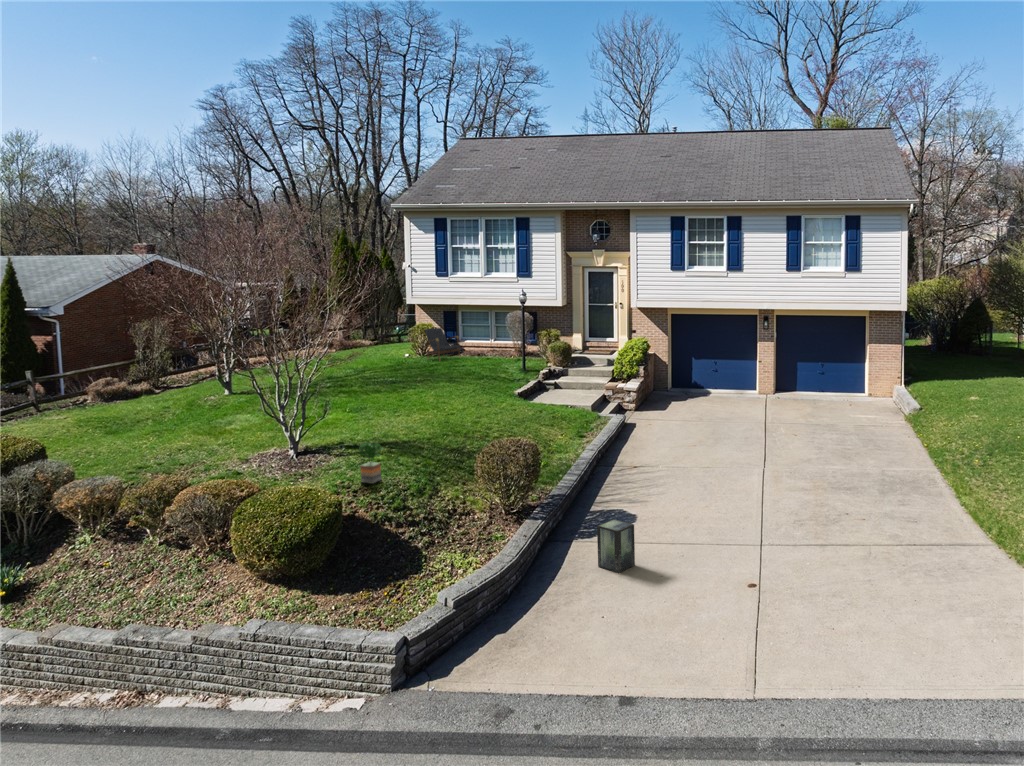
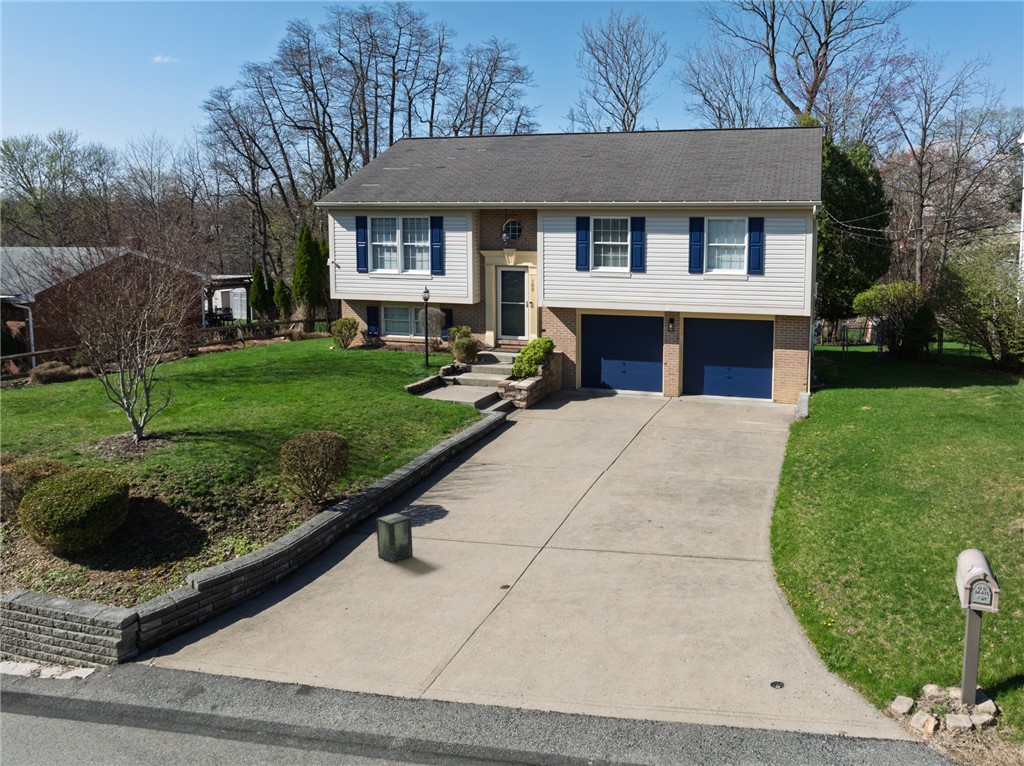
lounge chair: present [425,328,460,361] -> none [341,323,376,357]
potted tree: present [359,443,383,483] -> none [169,435,197,474]

